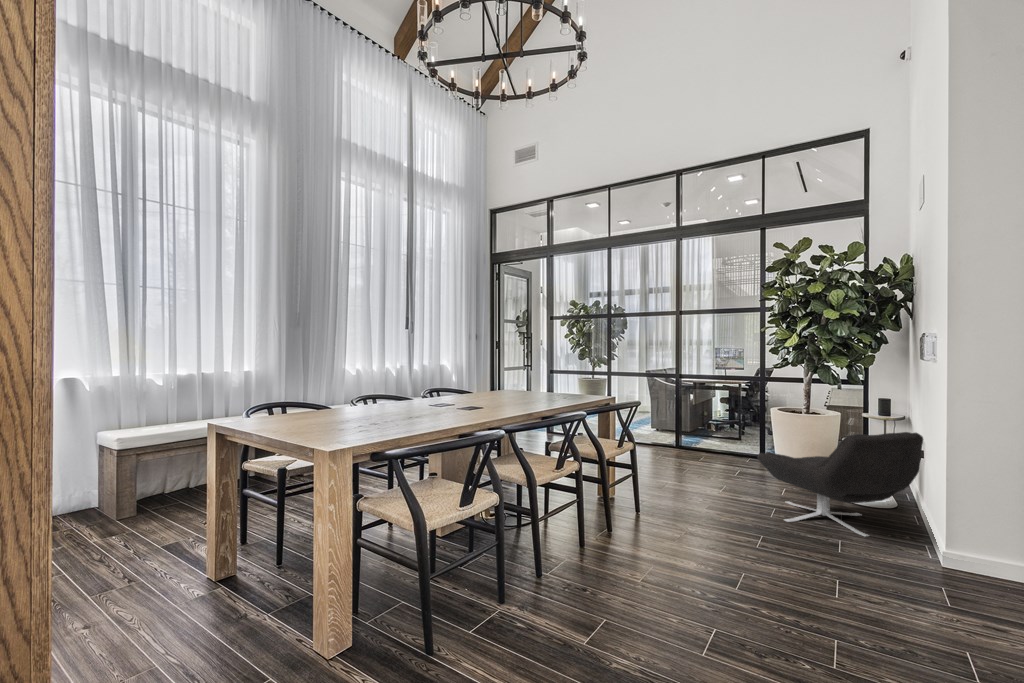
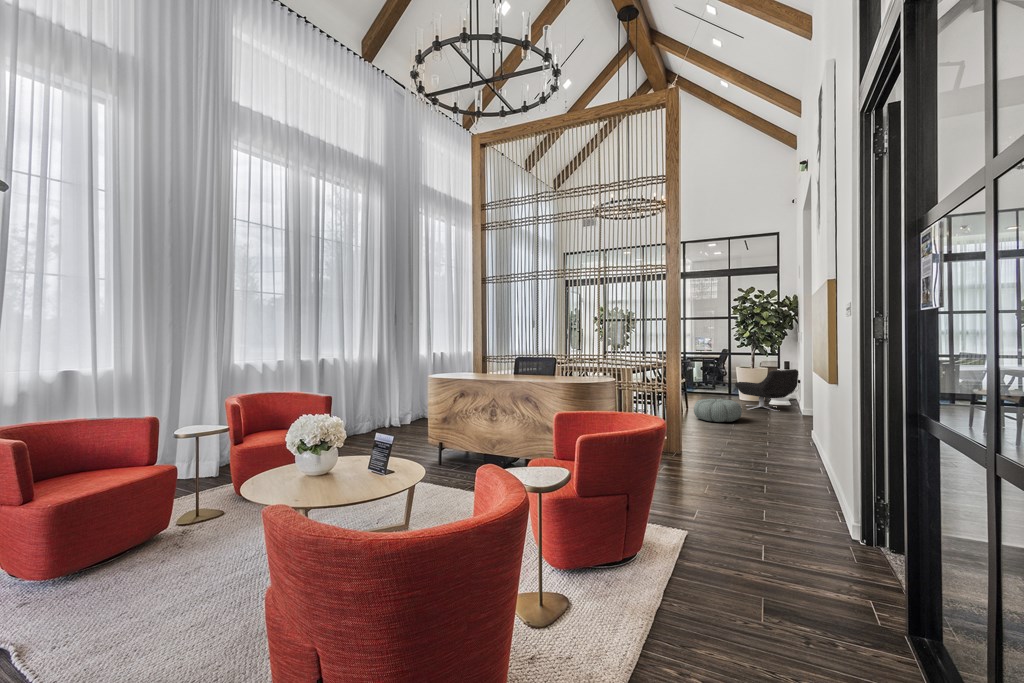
pouf: none [621,509,755,599] -> present [694,399,742,422]

